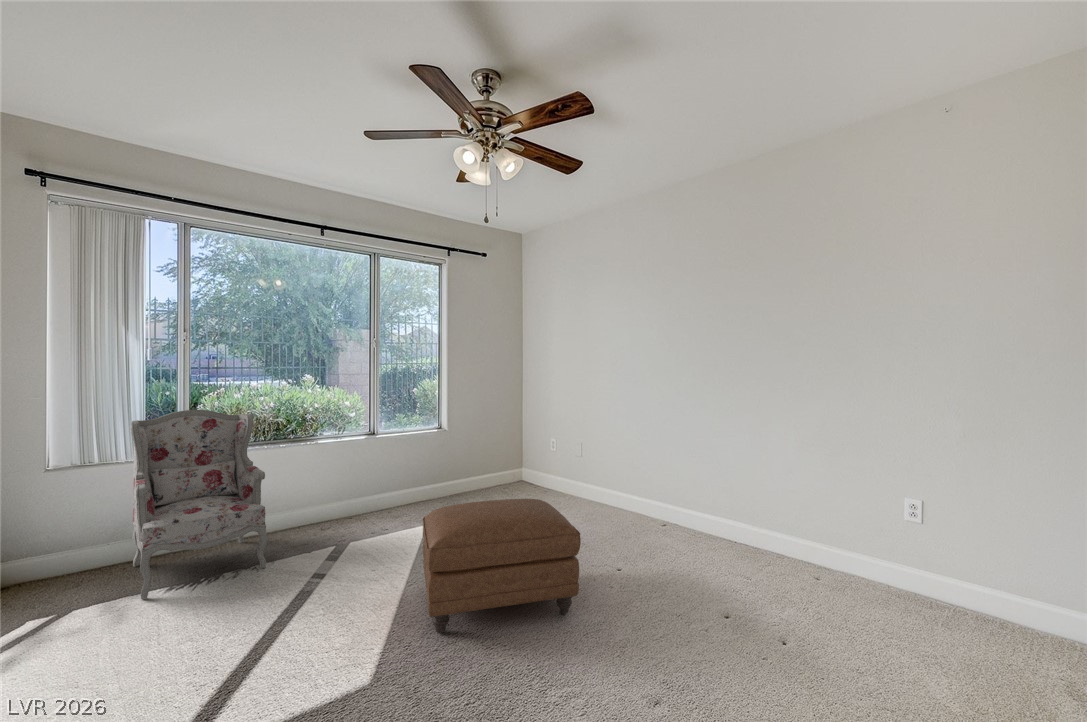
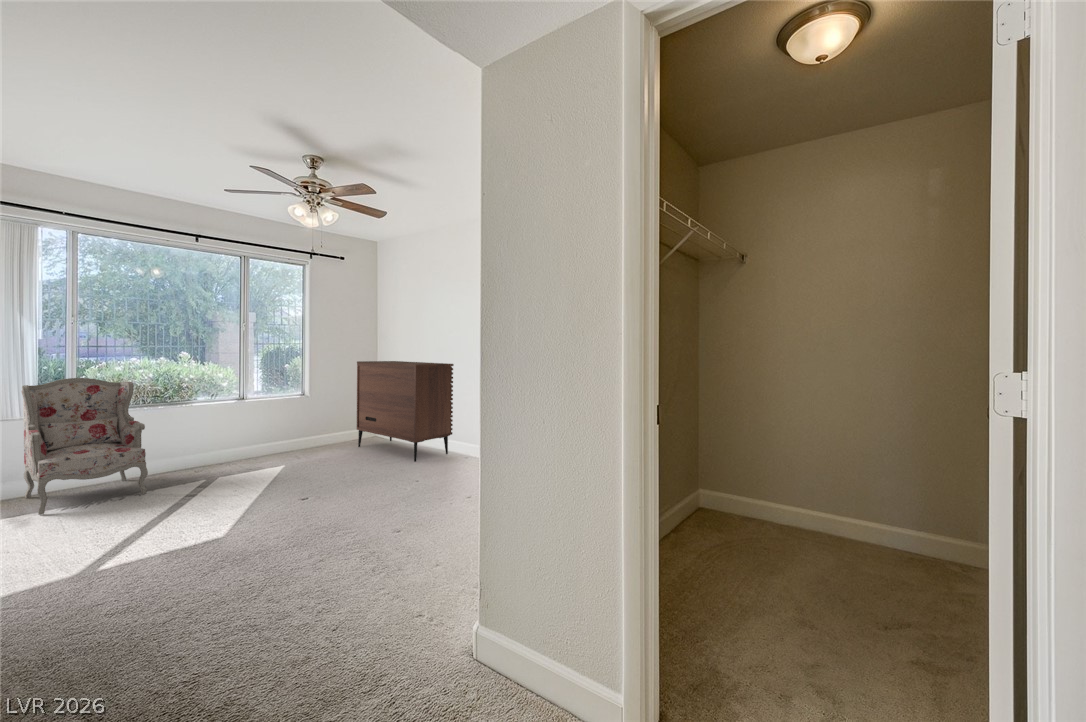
dresser: none [505,383,641,528] -> present [357,361,454,462]
ottoman: present [423,499,581,633] -> none [267,437,376,517]

